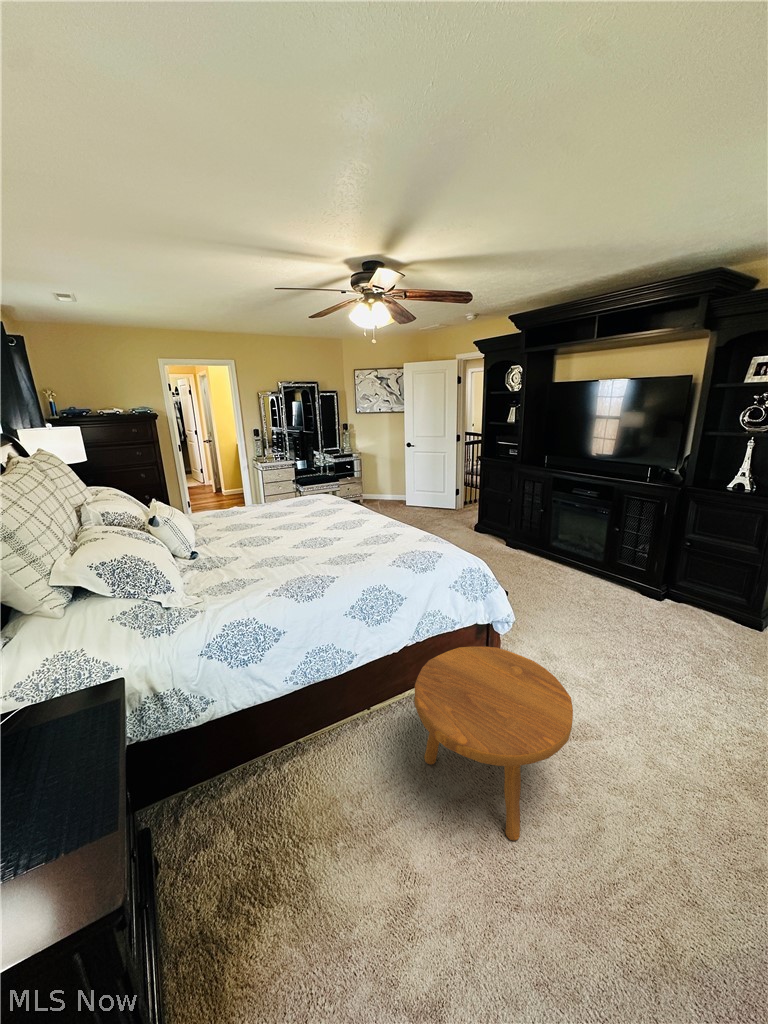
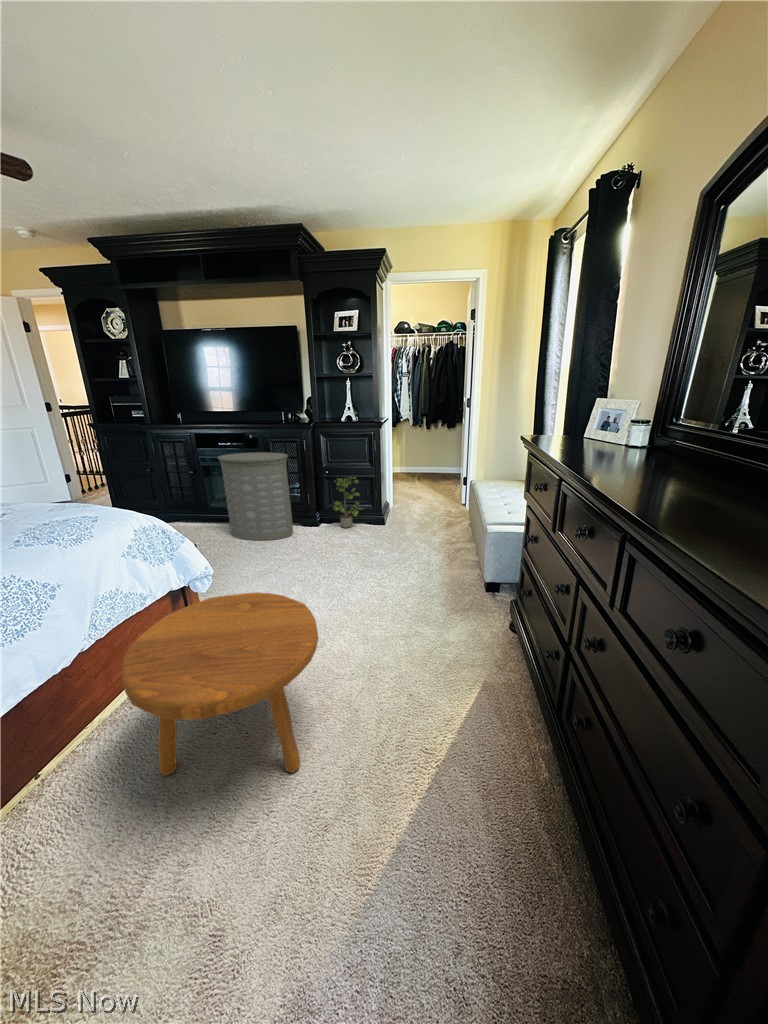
laundry hamper: none [560,503,639,600] -> present [218,452,293,540]
potted plant: none [683,554,733,616] -> present [334,477,363,528]

